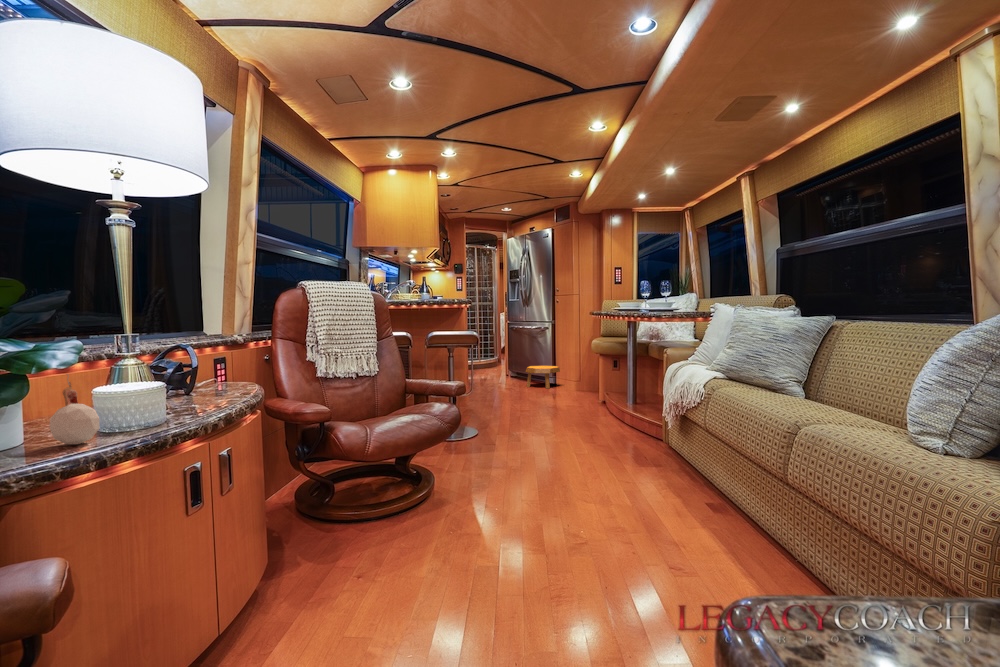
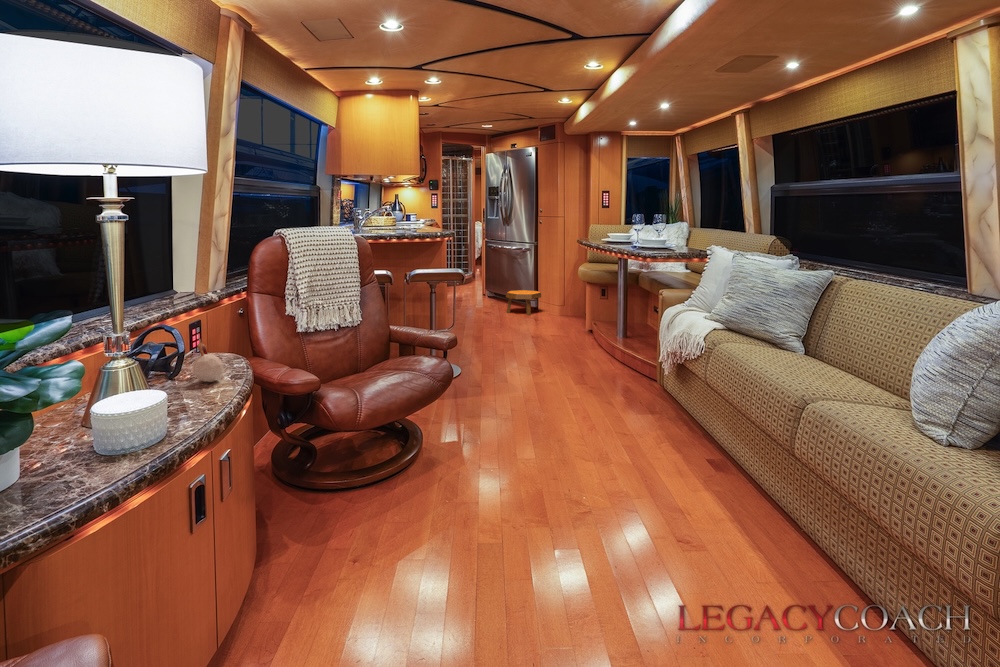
candle: present [50,376,99,444] -> present [193,334,223,382]

